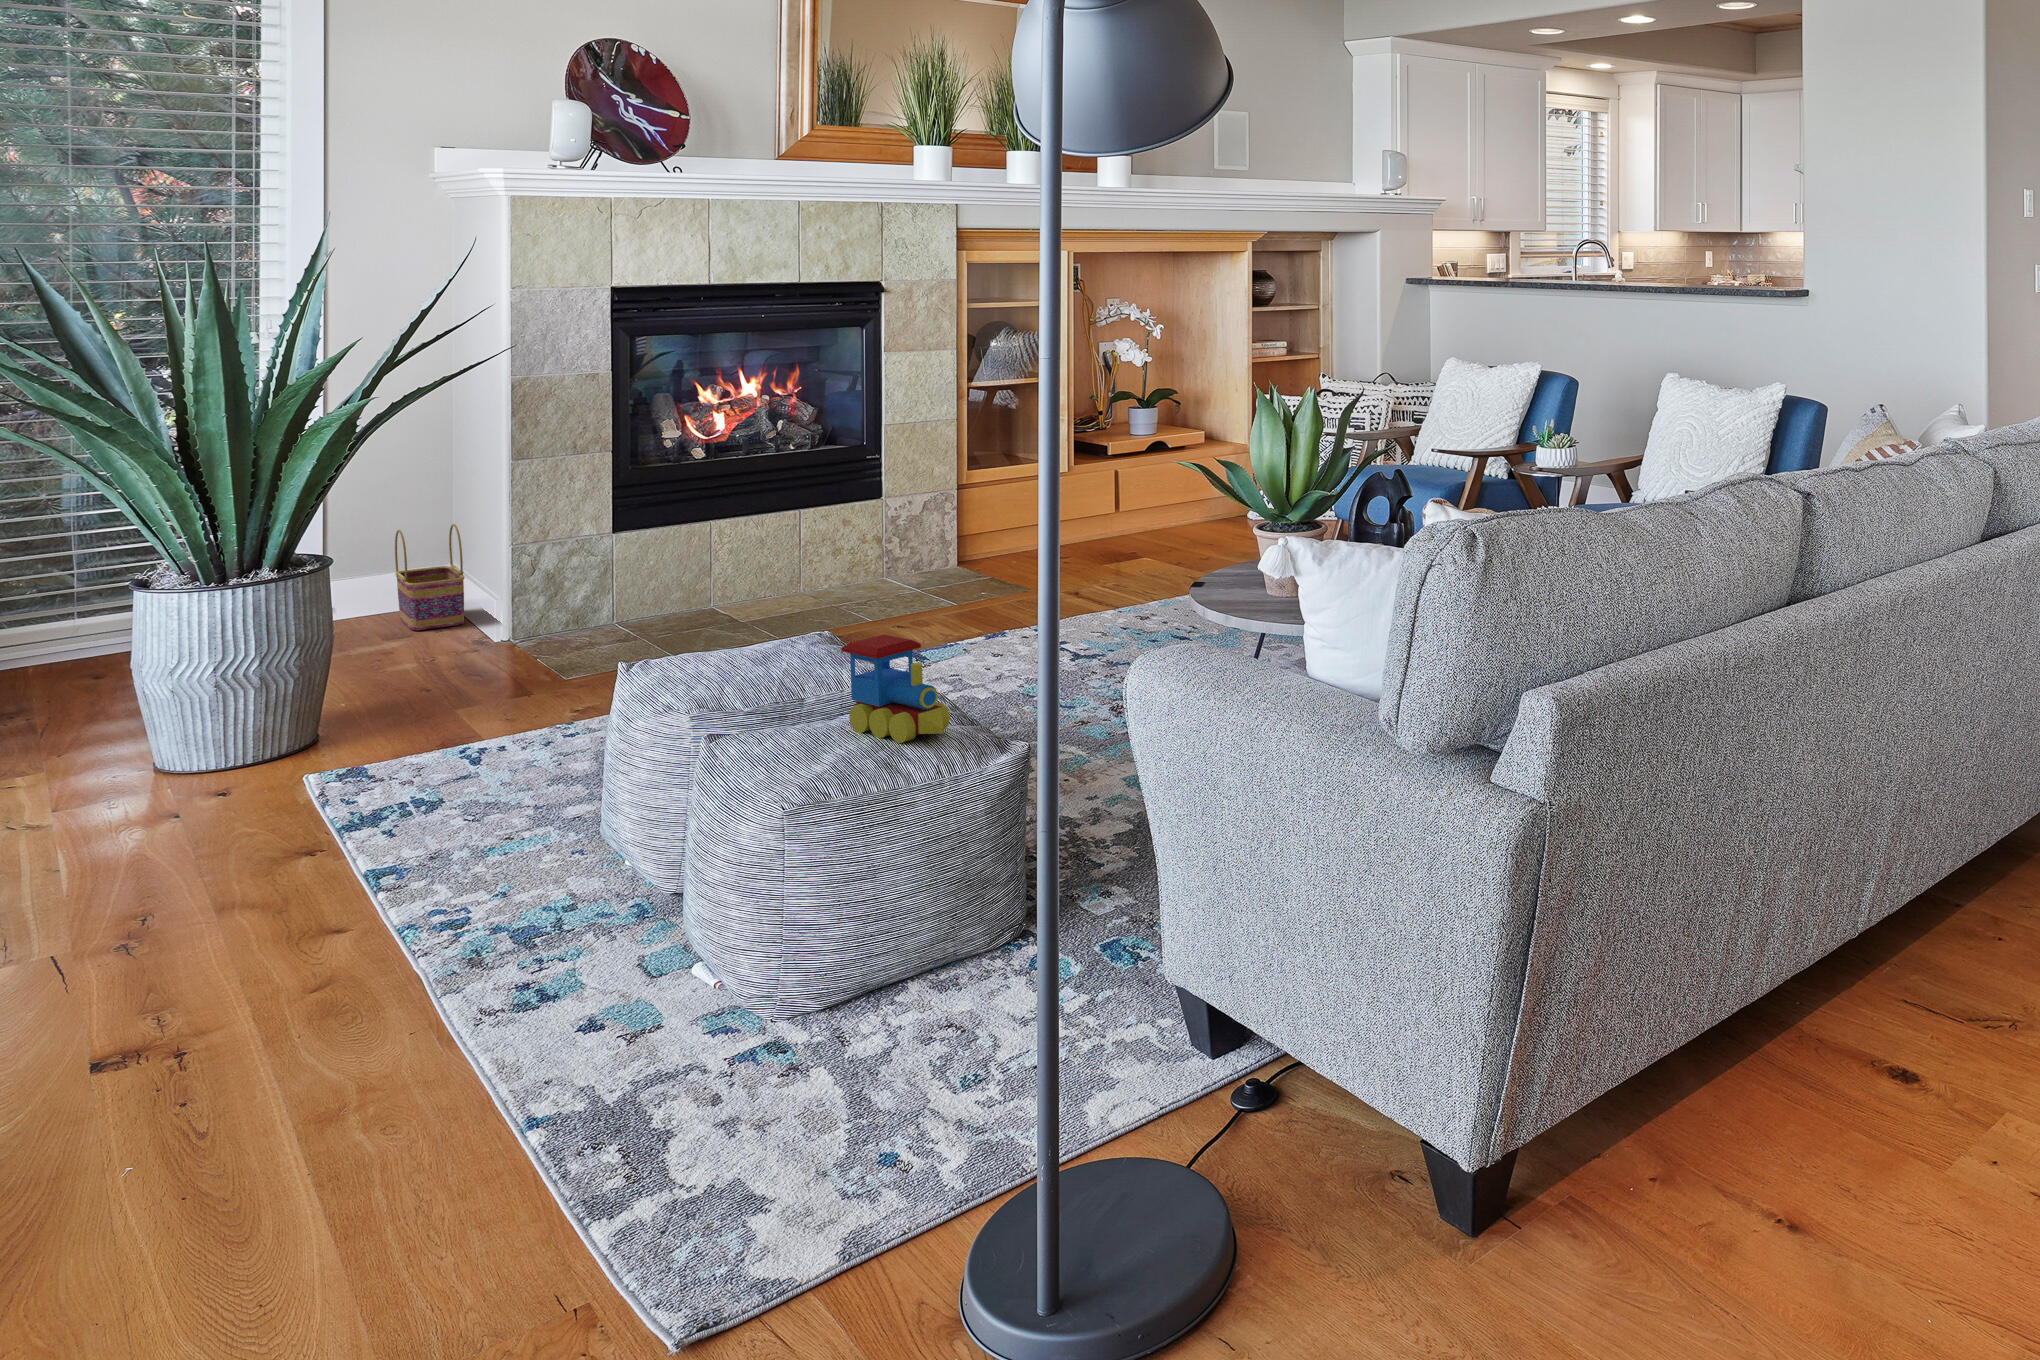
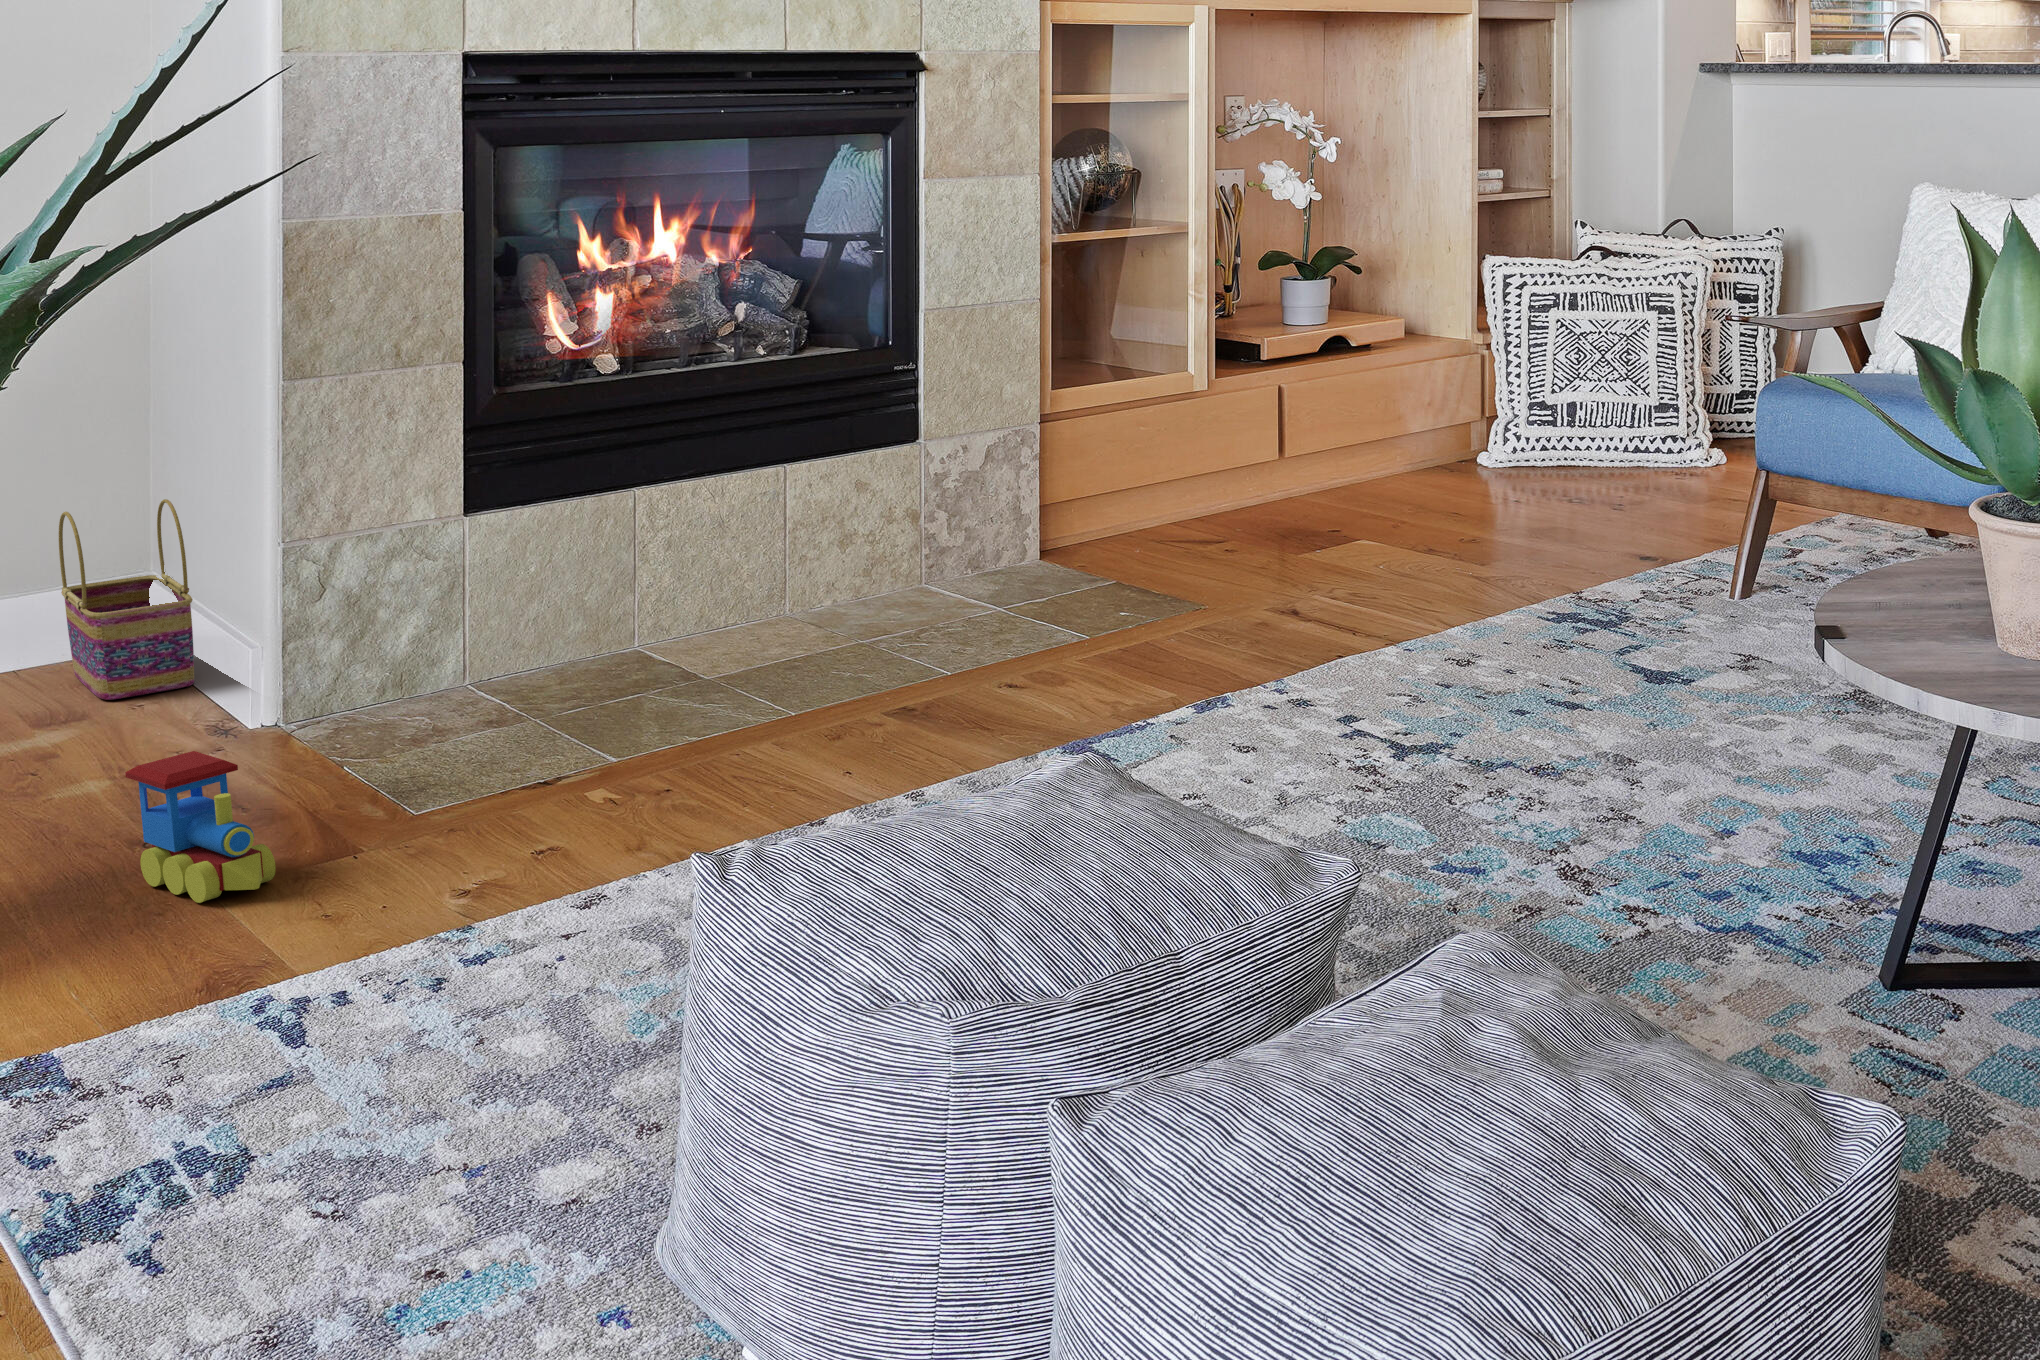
toy train: present [841,635,950,743] -> present [125,751,276,903]

